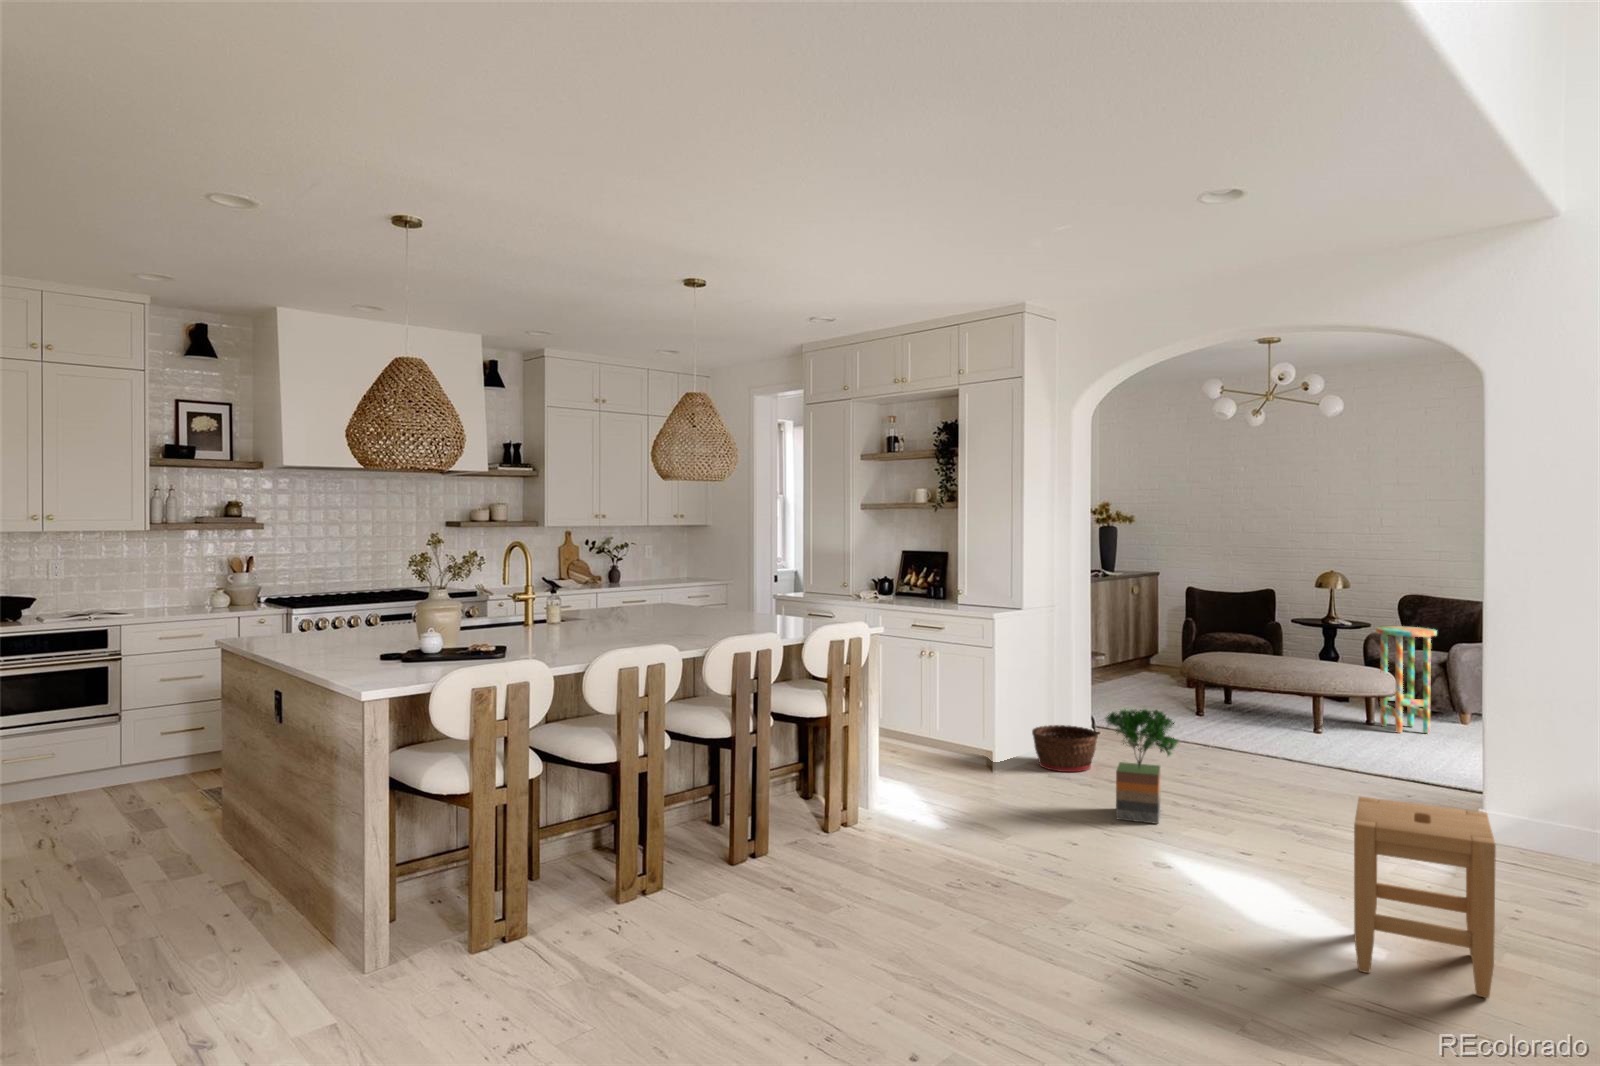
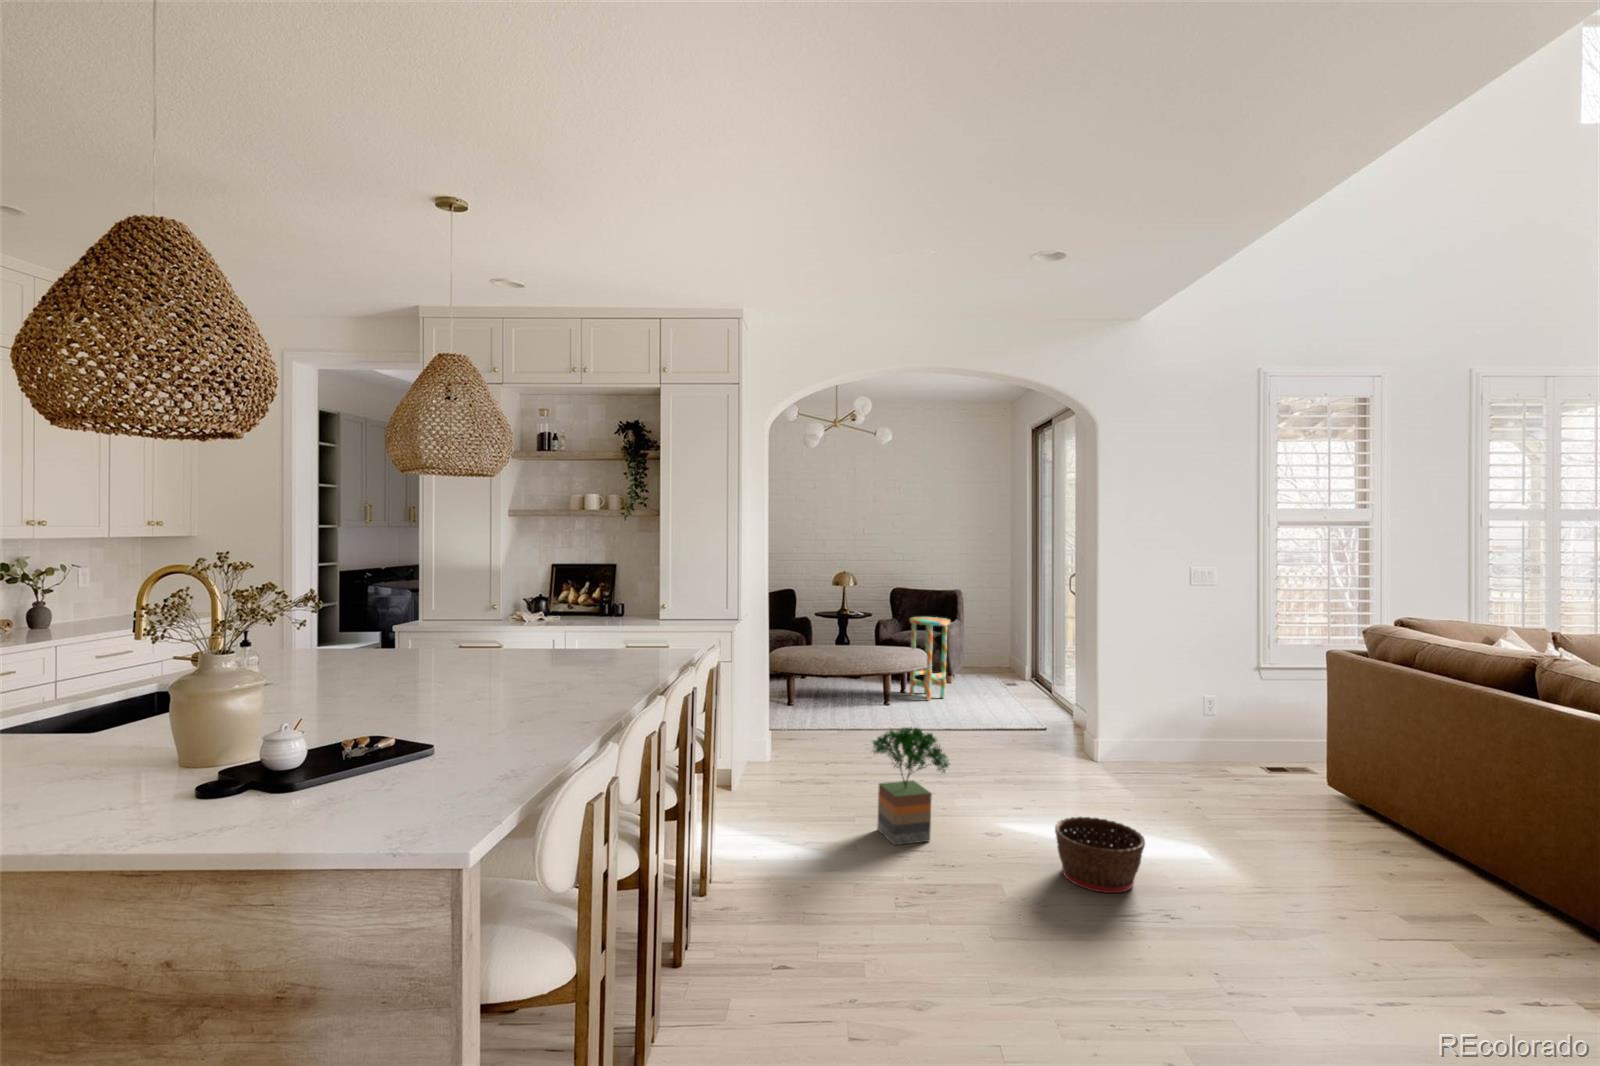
basket: present [1032,725,1098,772] -> present [1055,817,1145,893]
stool: present [1354,797,1496,998] -> none [1211,802,1380,978]

